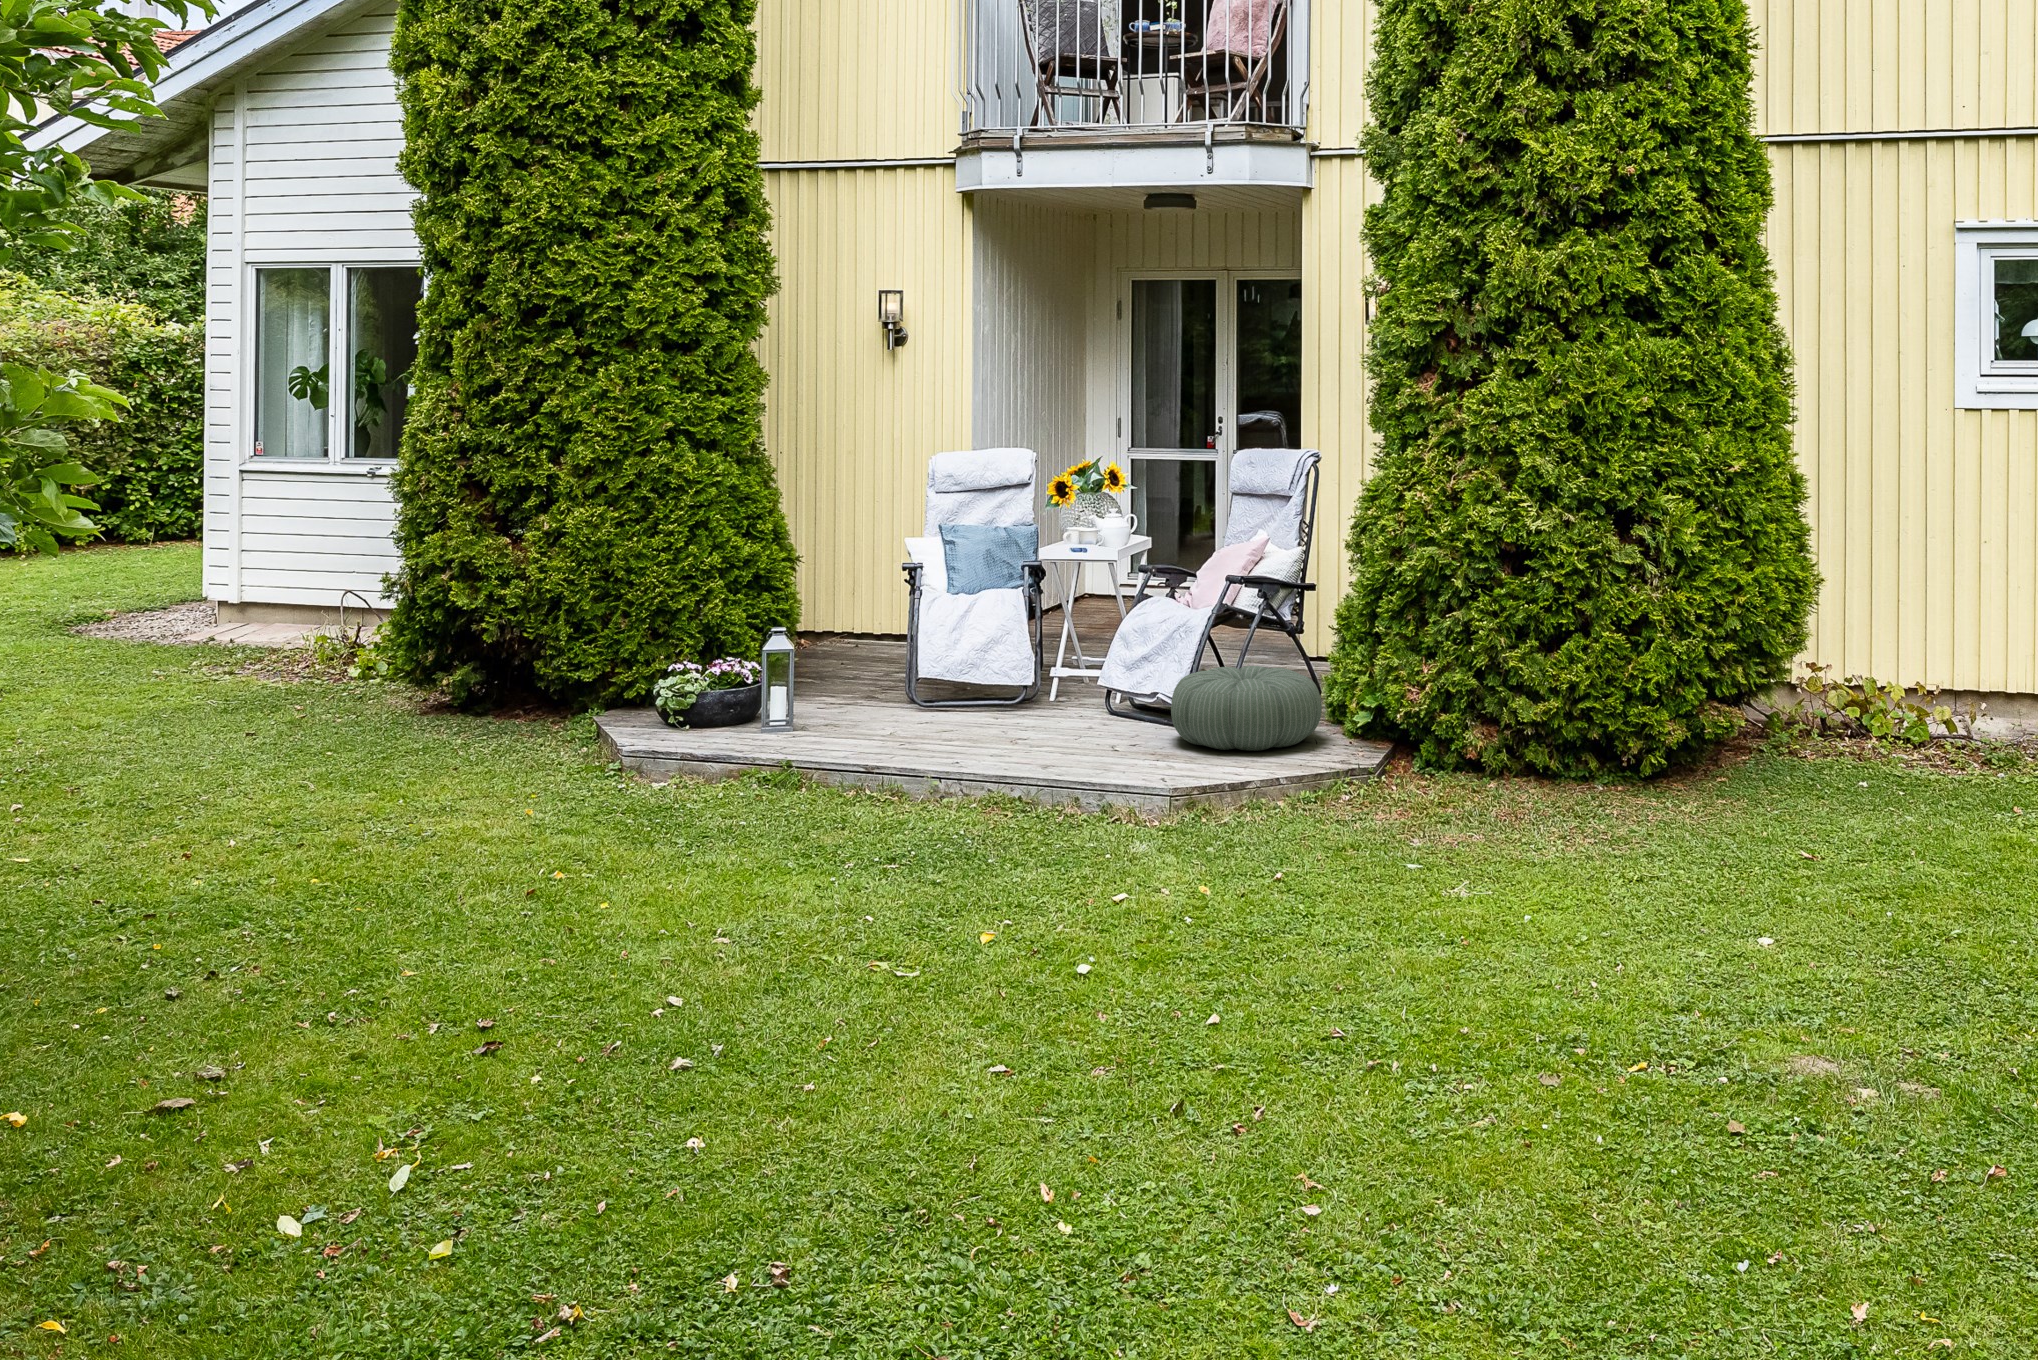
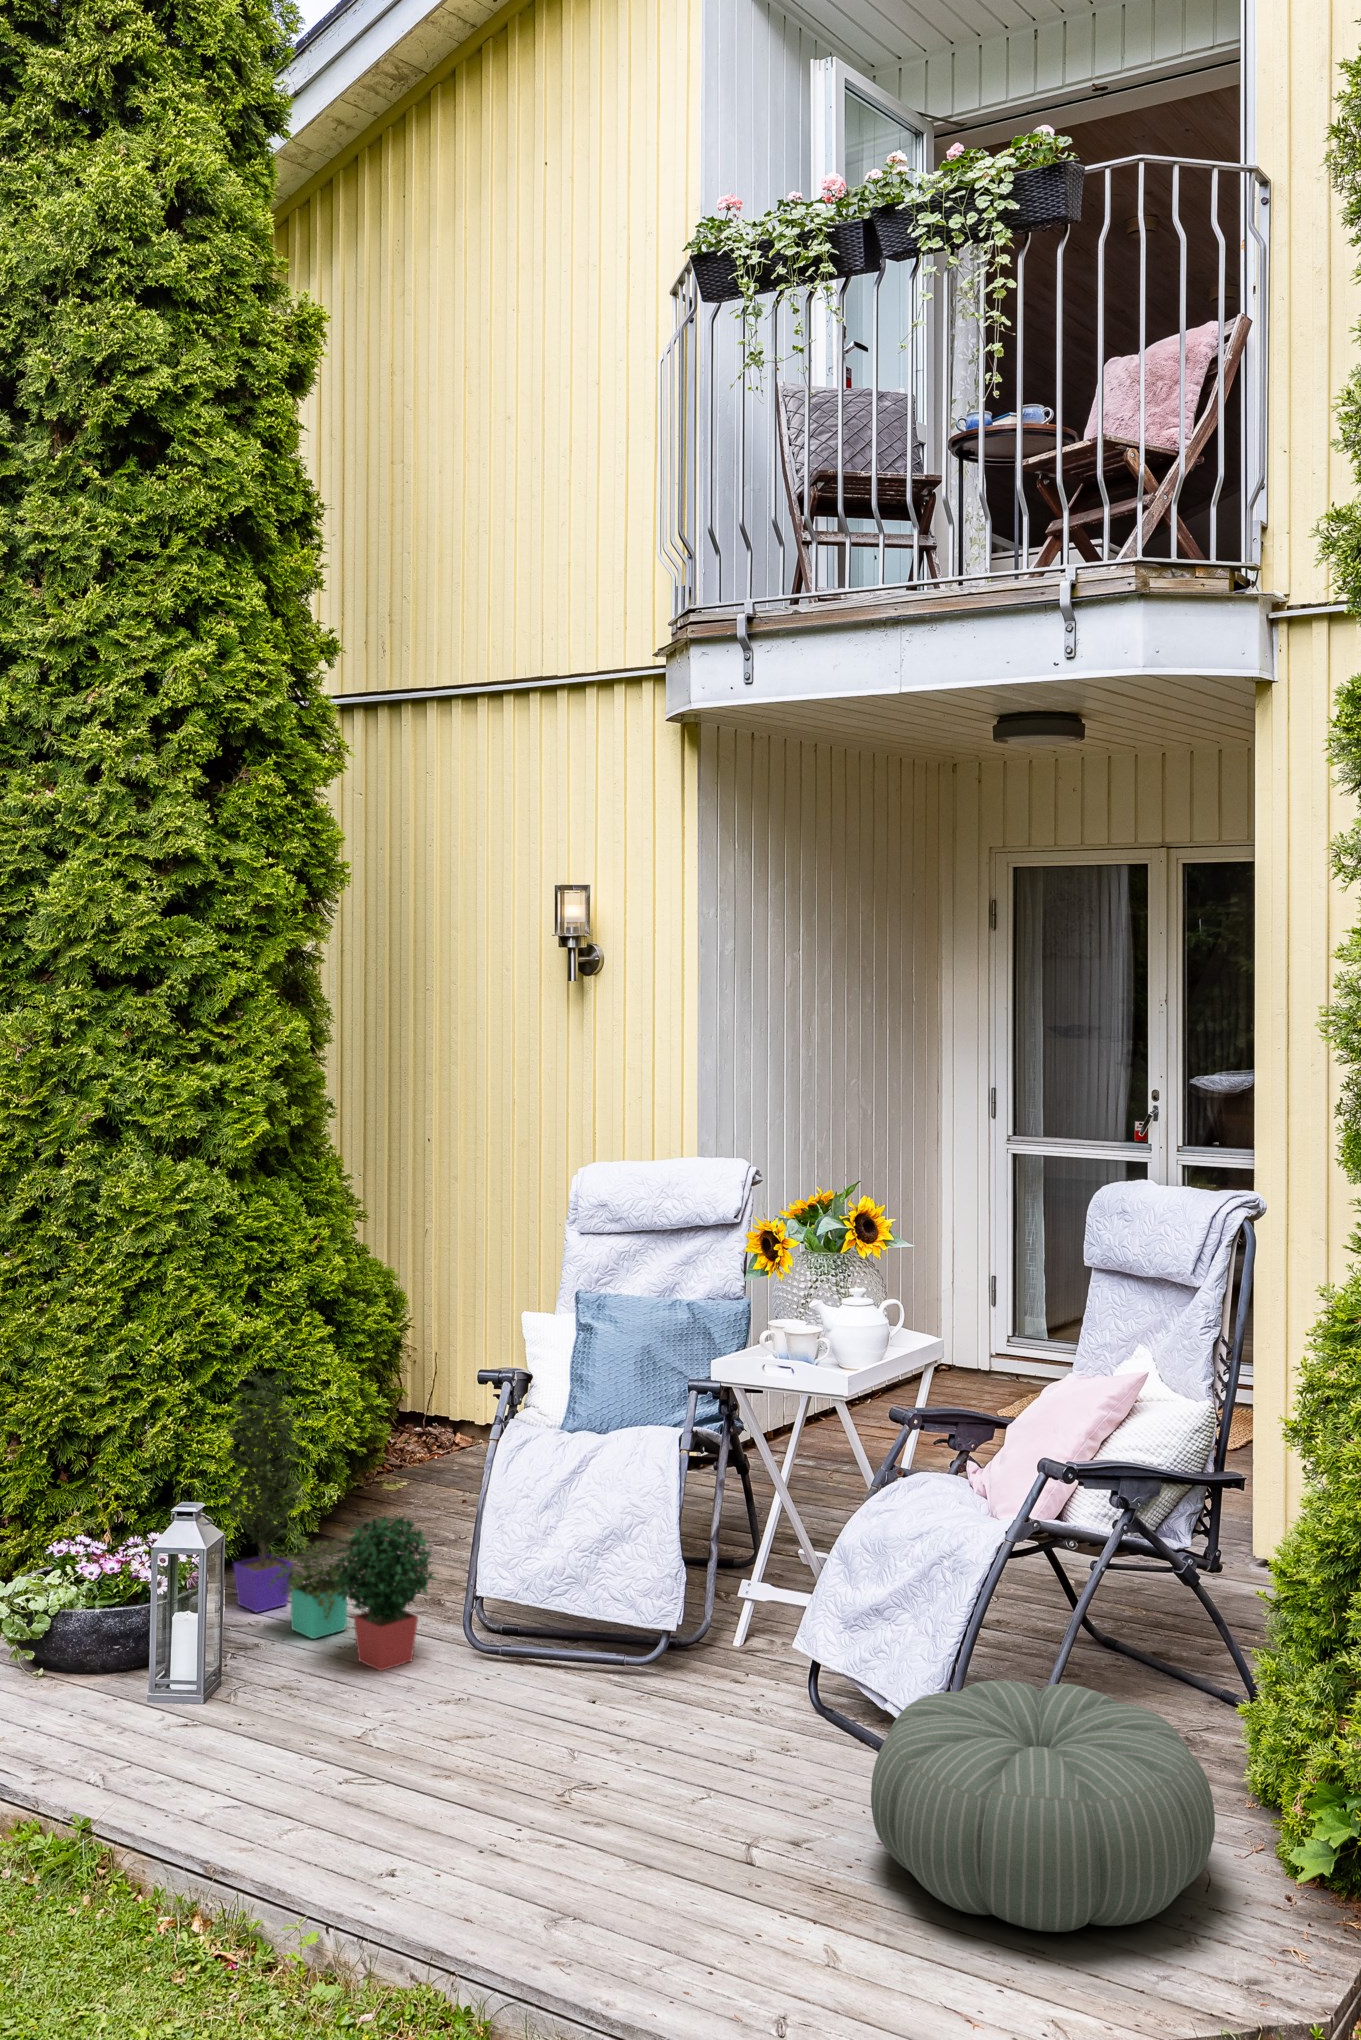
potted plant: none [744,574,898,724] -> present [222,1372,435,1671]

